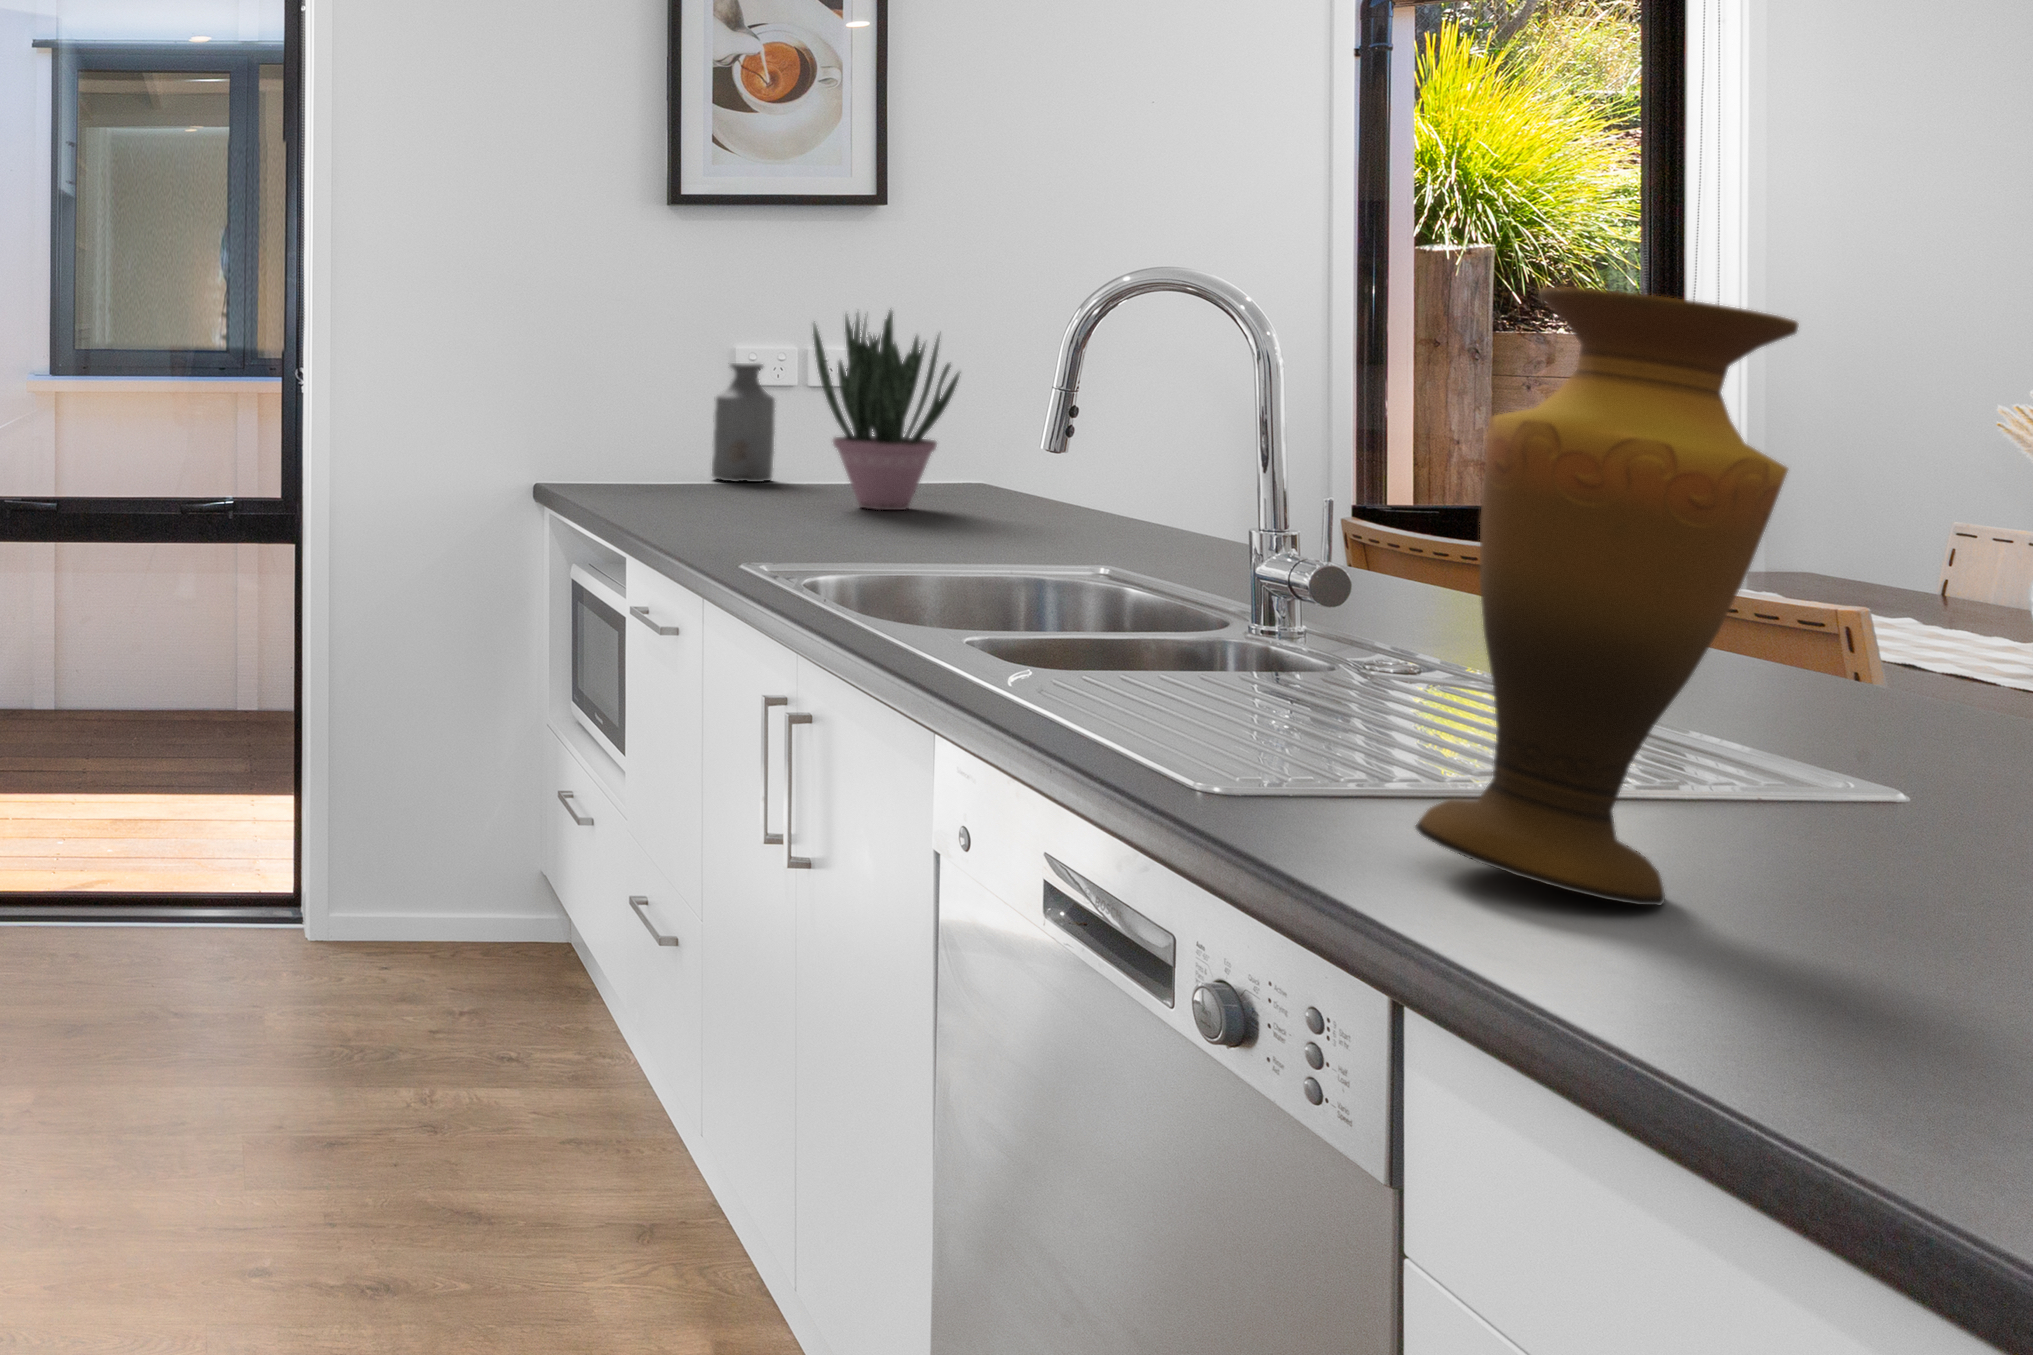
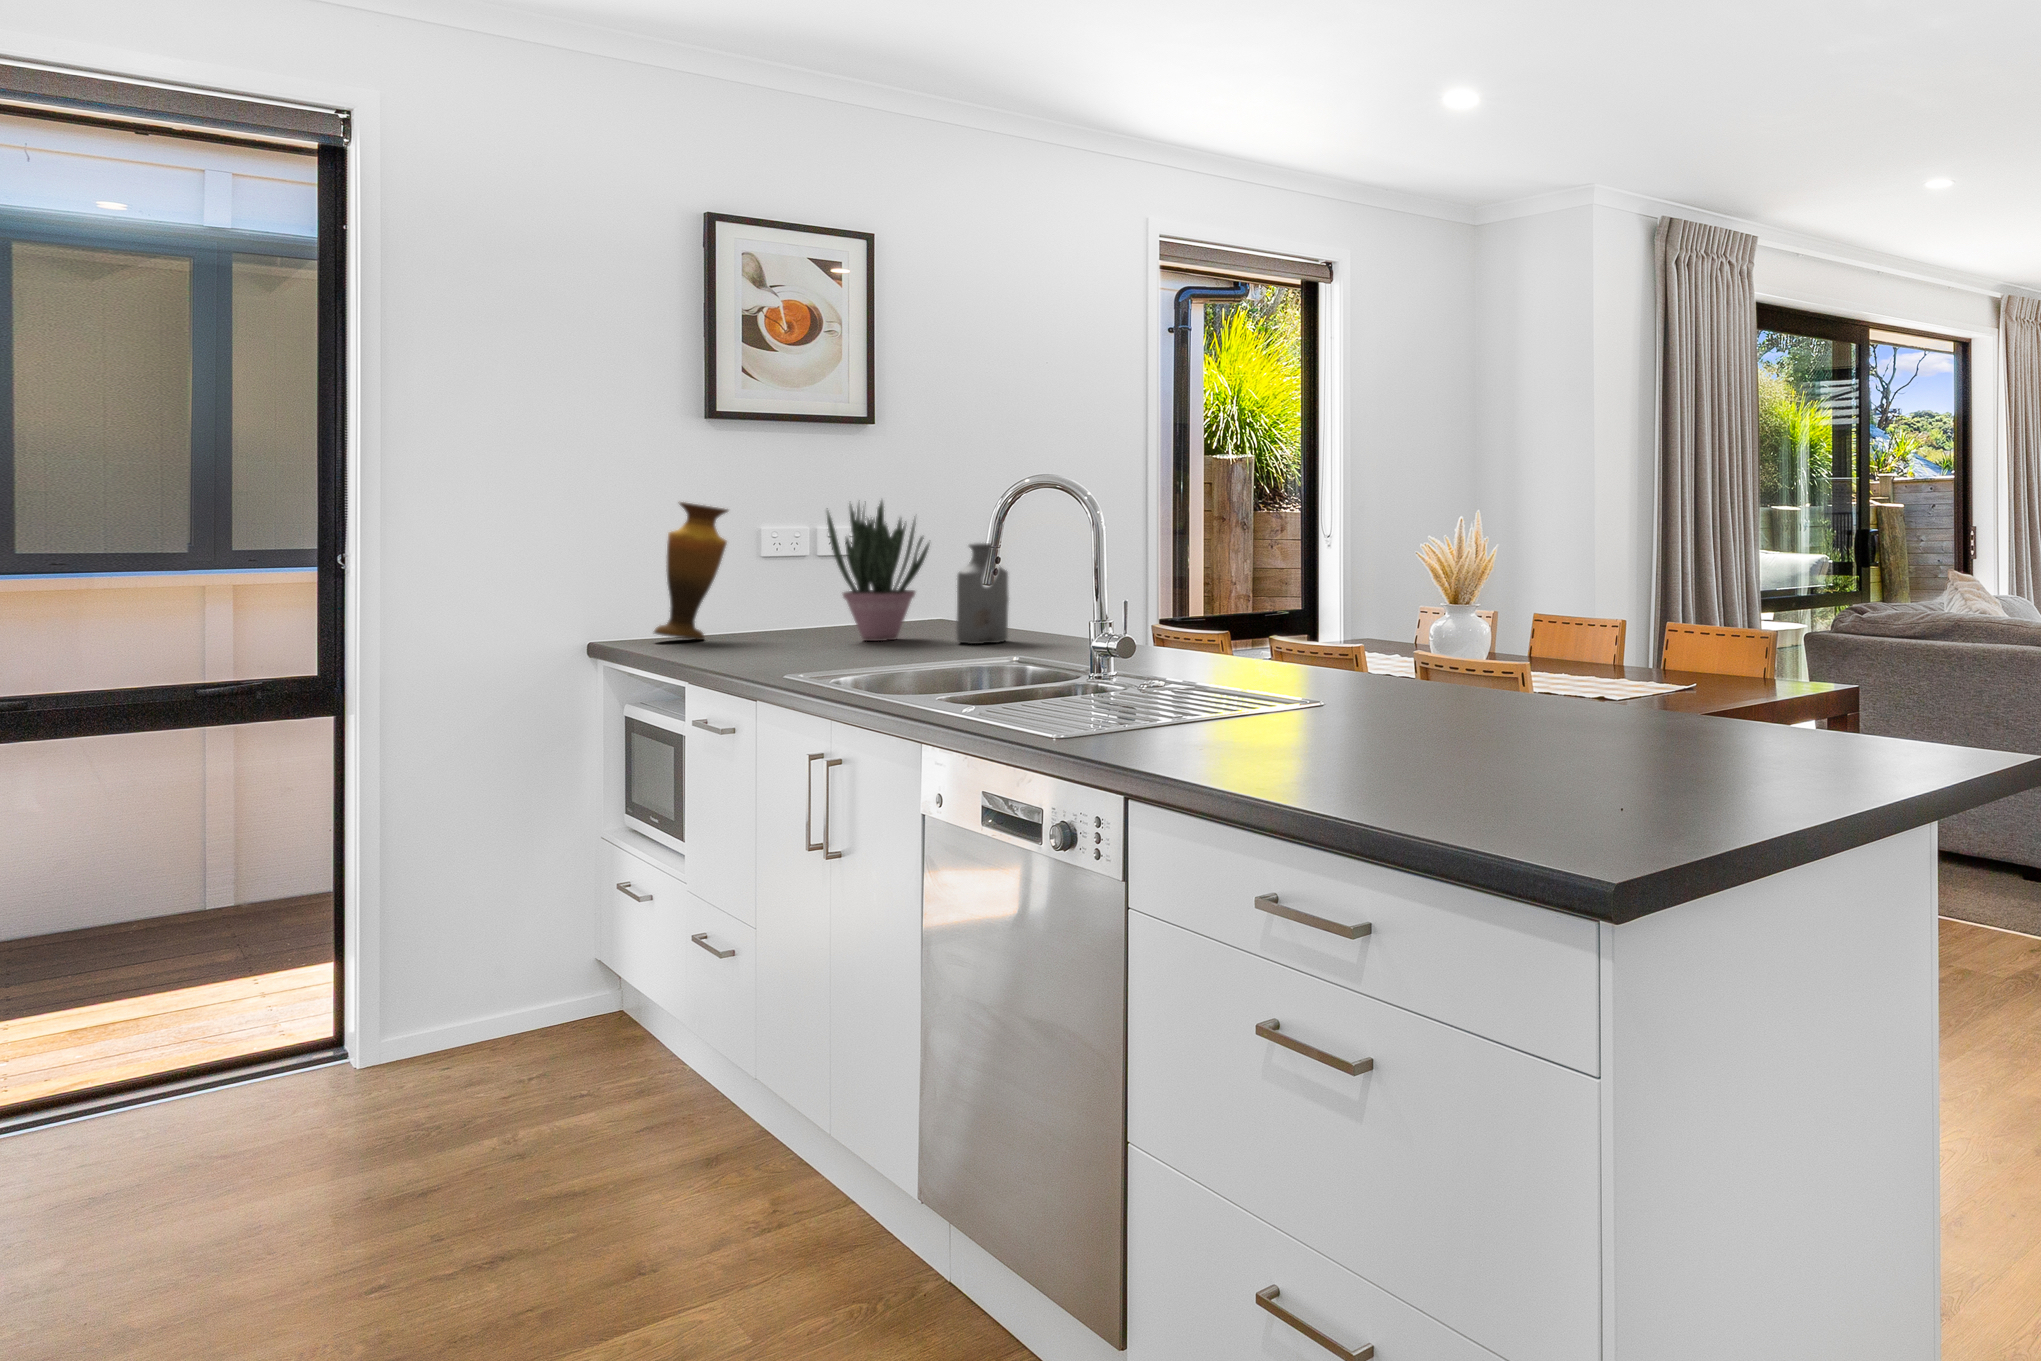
vase: present [1416,287,1799,905] -> present [654,502,728,640]
bottle: present [712,363,775,482] -> present [956,543,1009,644]

